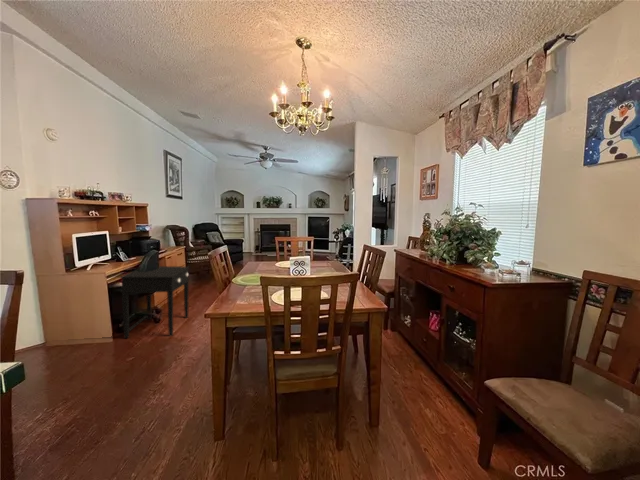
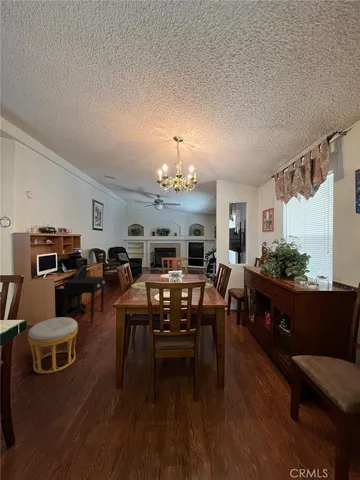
ottoman: none [53,334,145,430] -> present [28,317,78,374]

